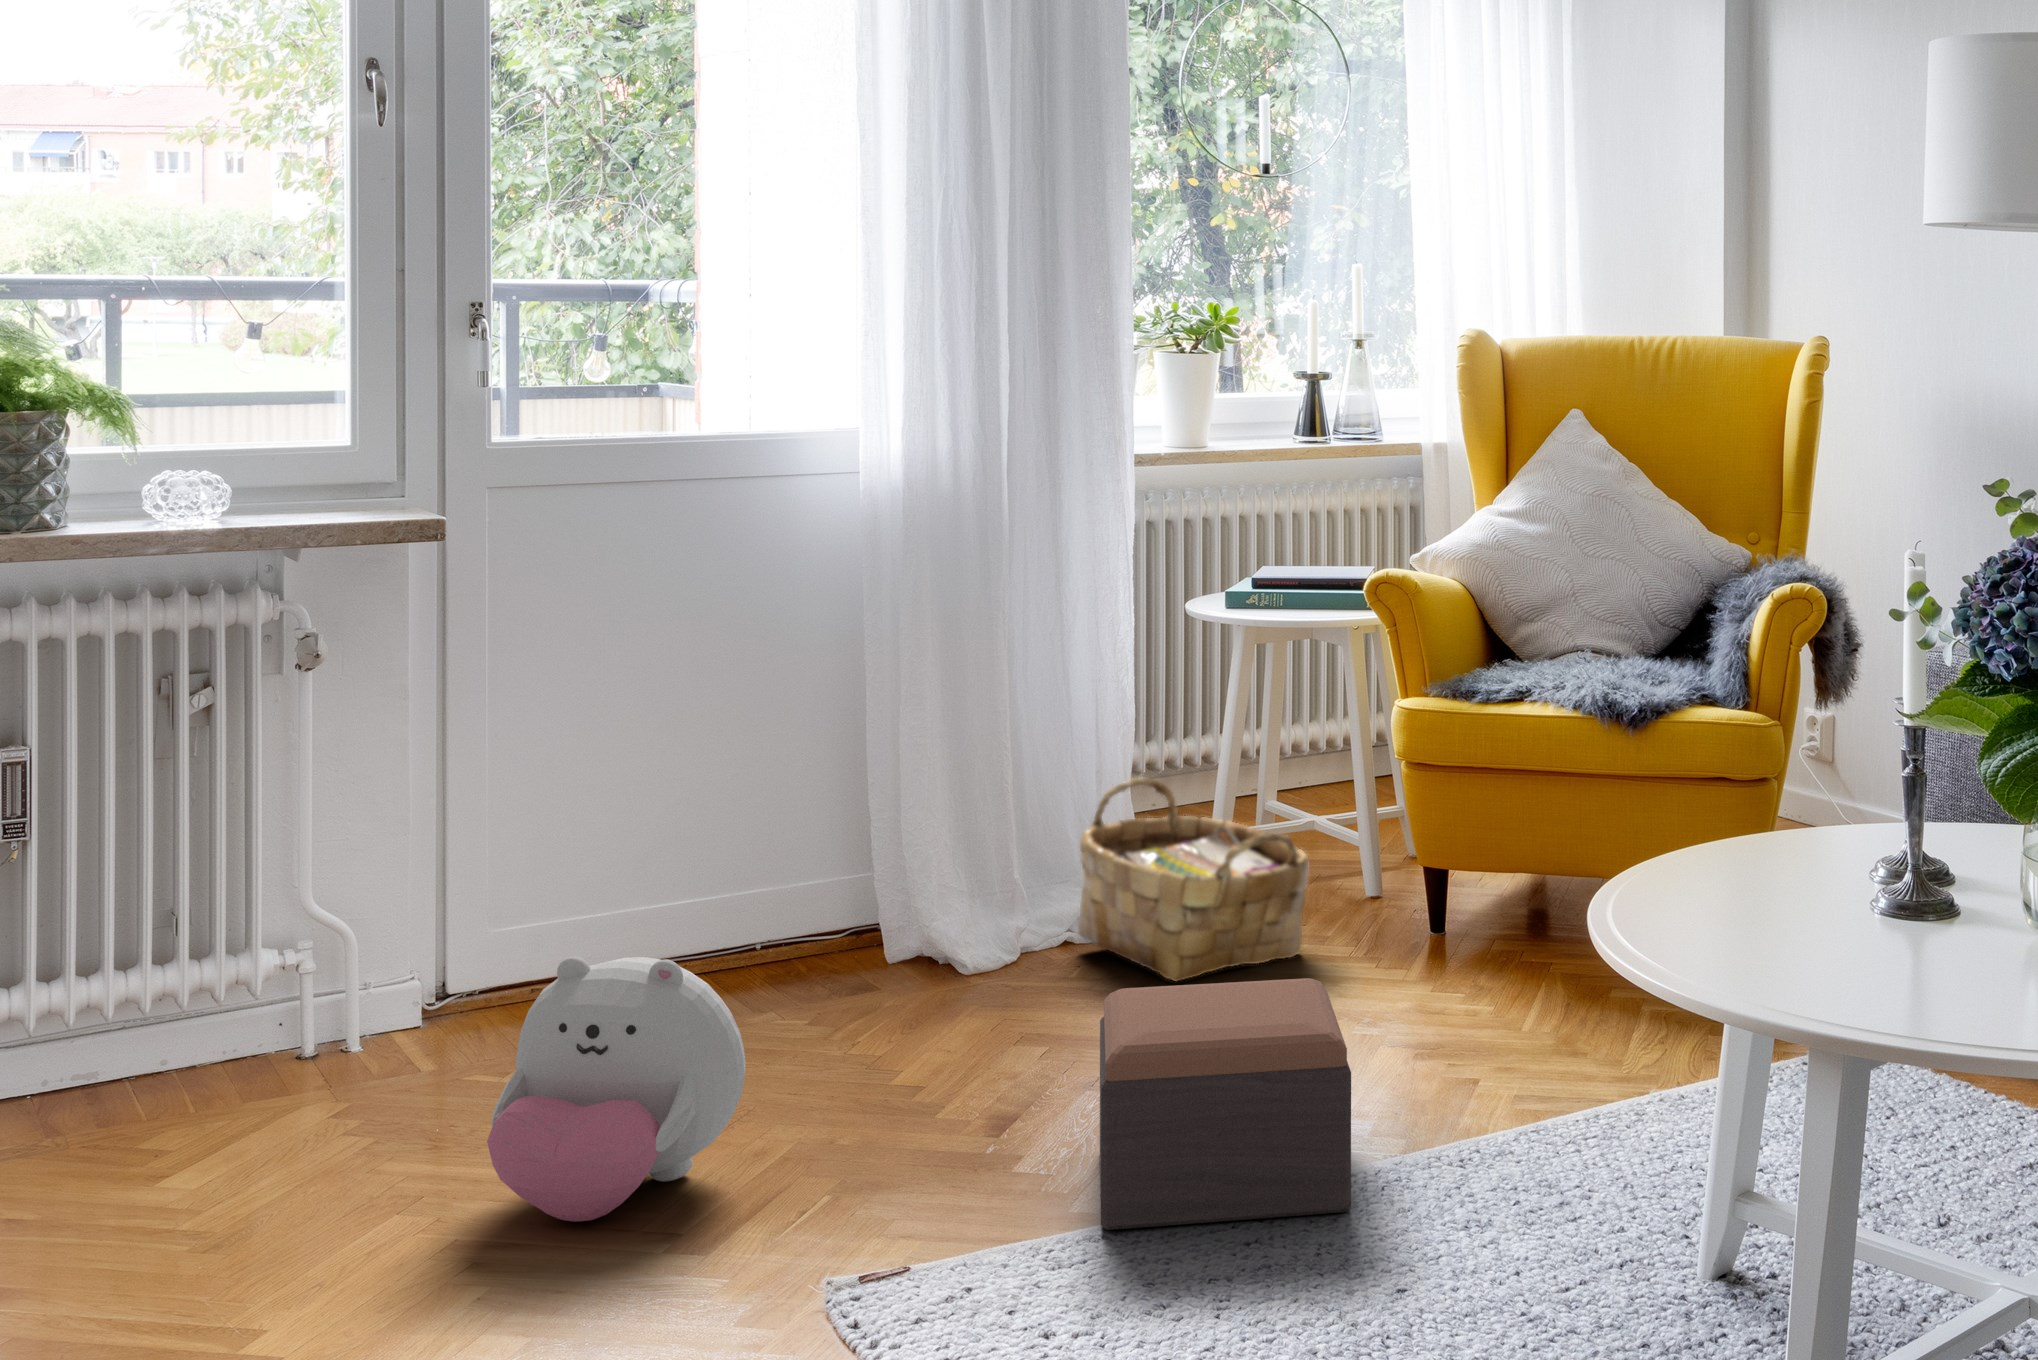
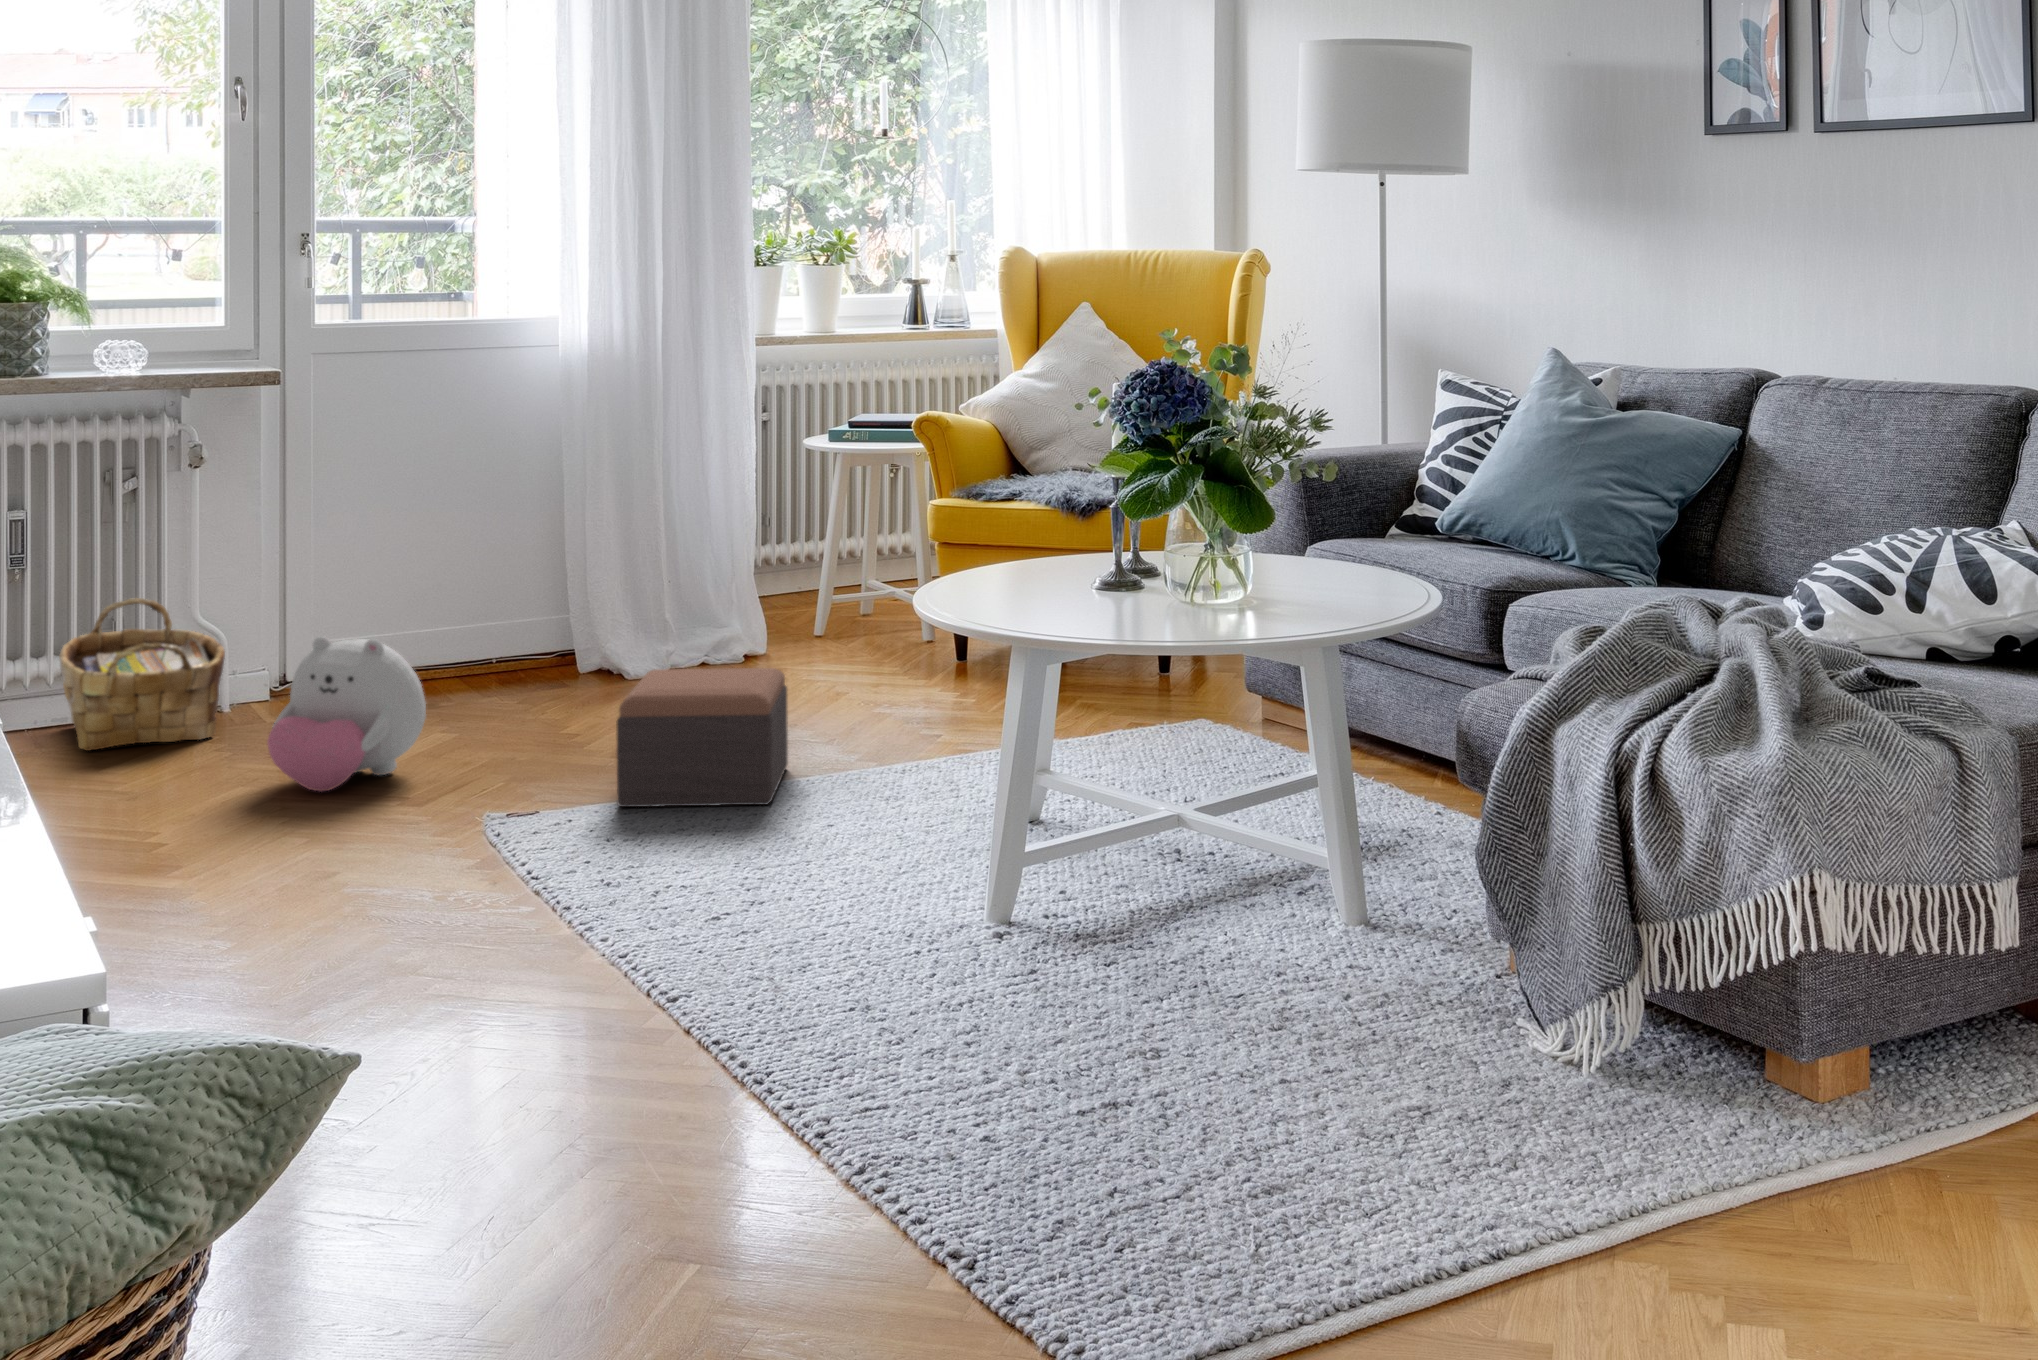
woven basket: present [1078,777,1308,981] -> present [59,598,225,751]

